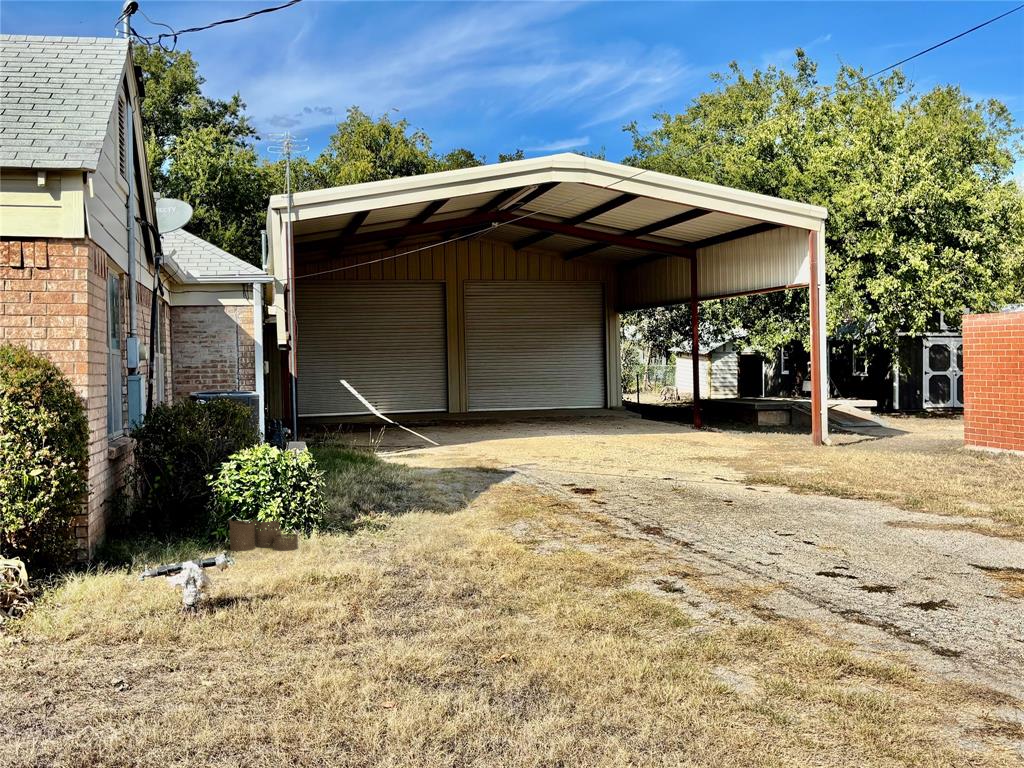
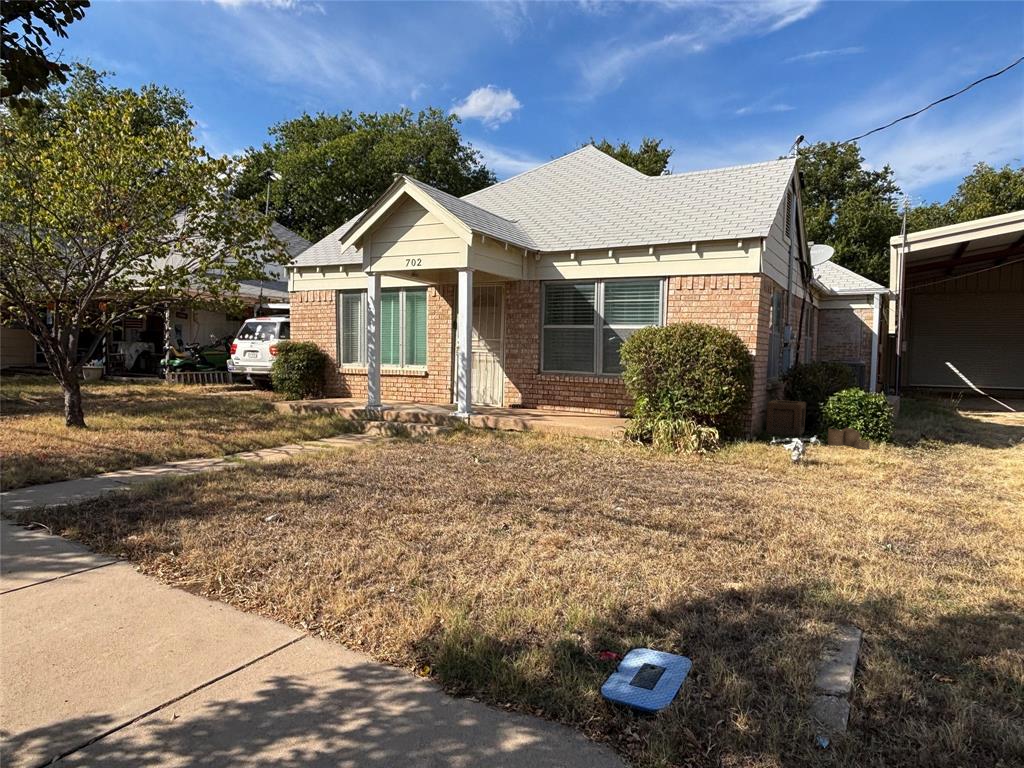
wooden crate: none [114,474,182,542] -> present [766,400,806,436]

